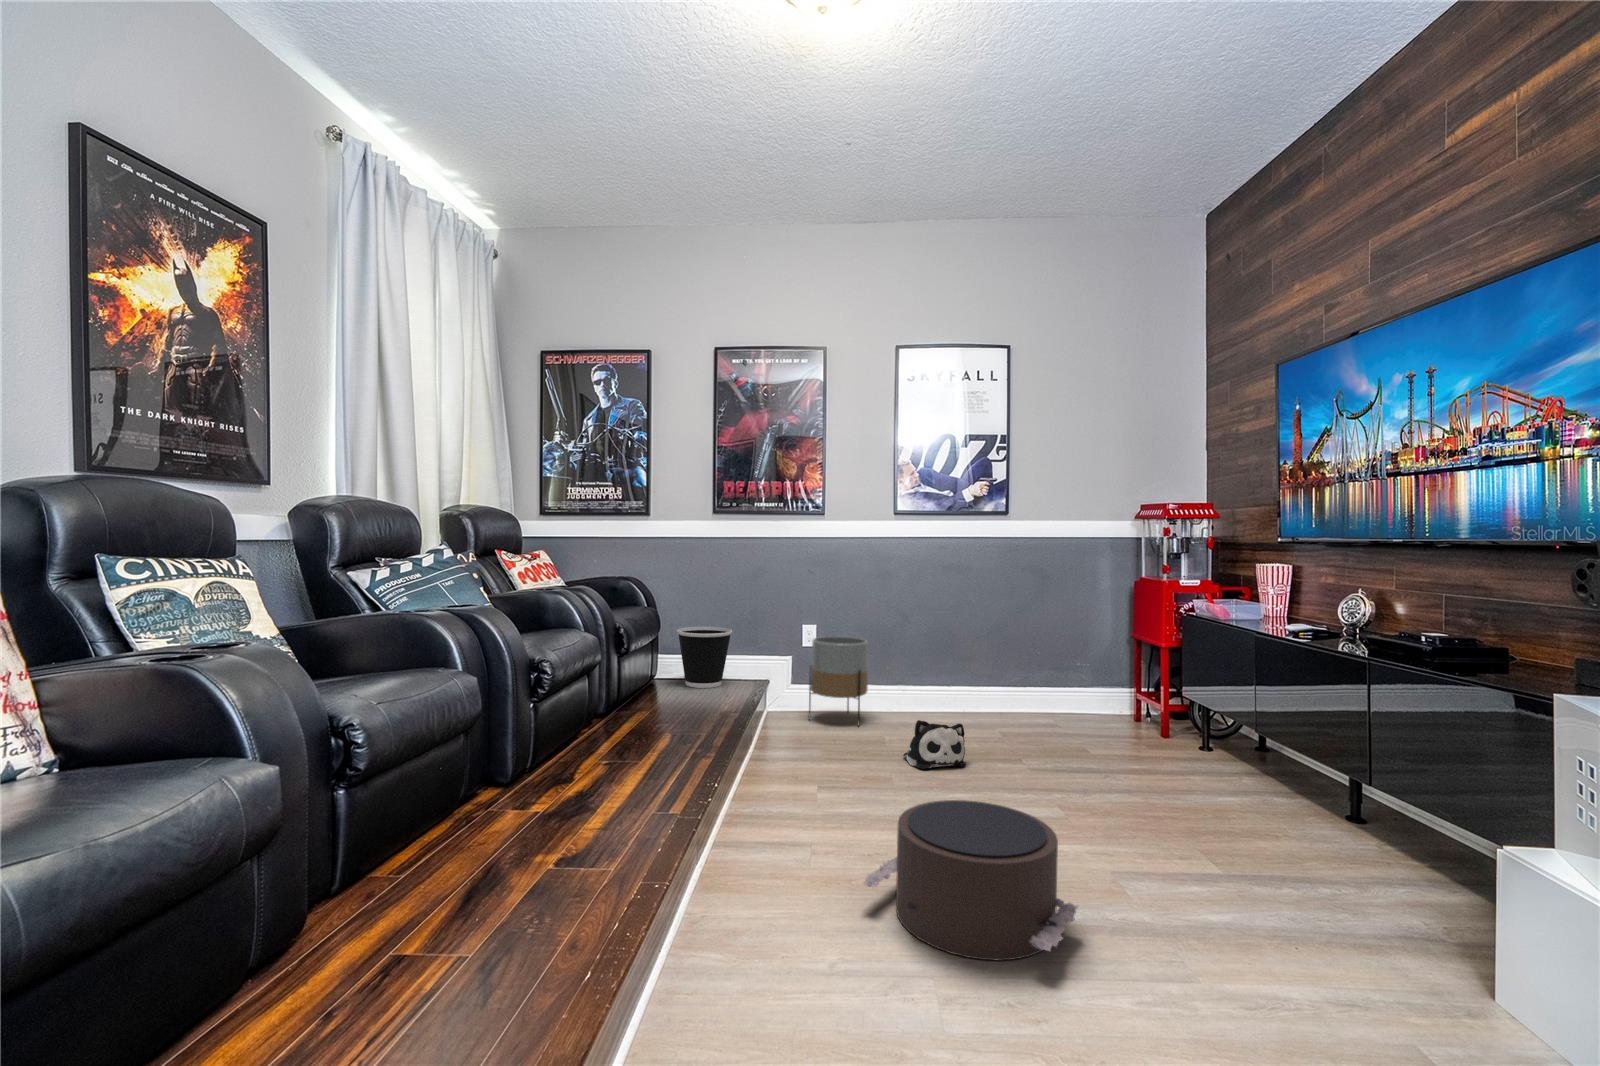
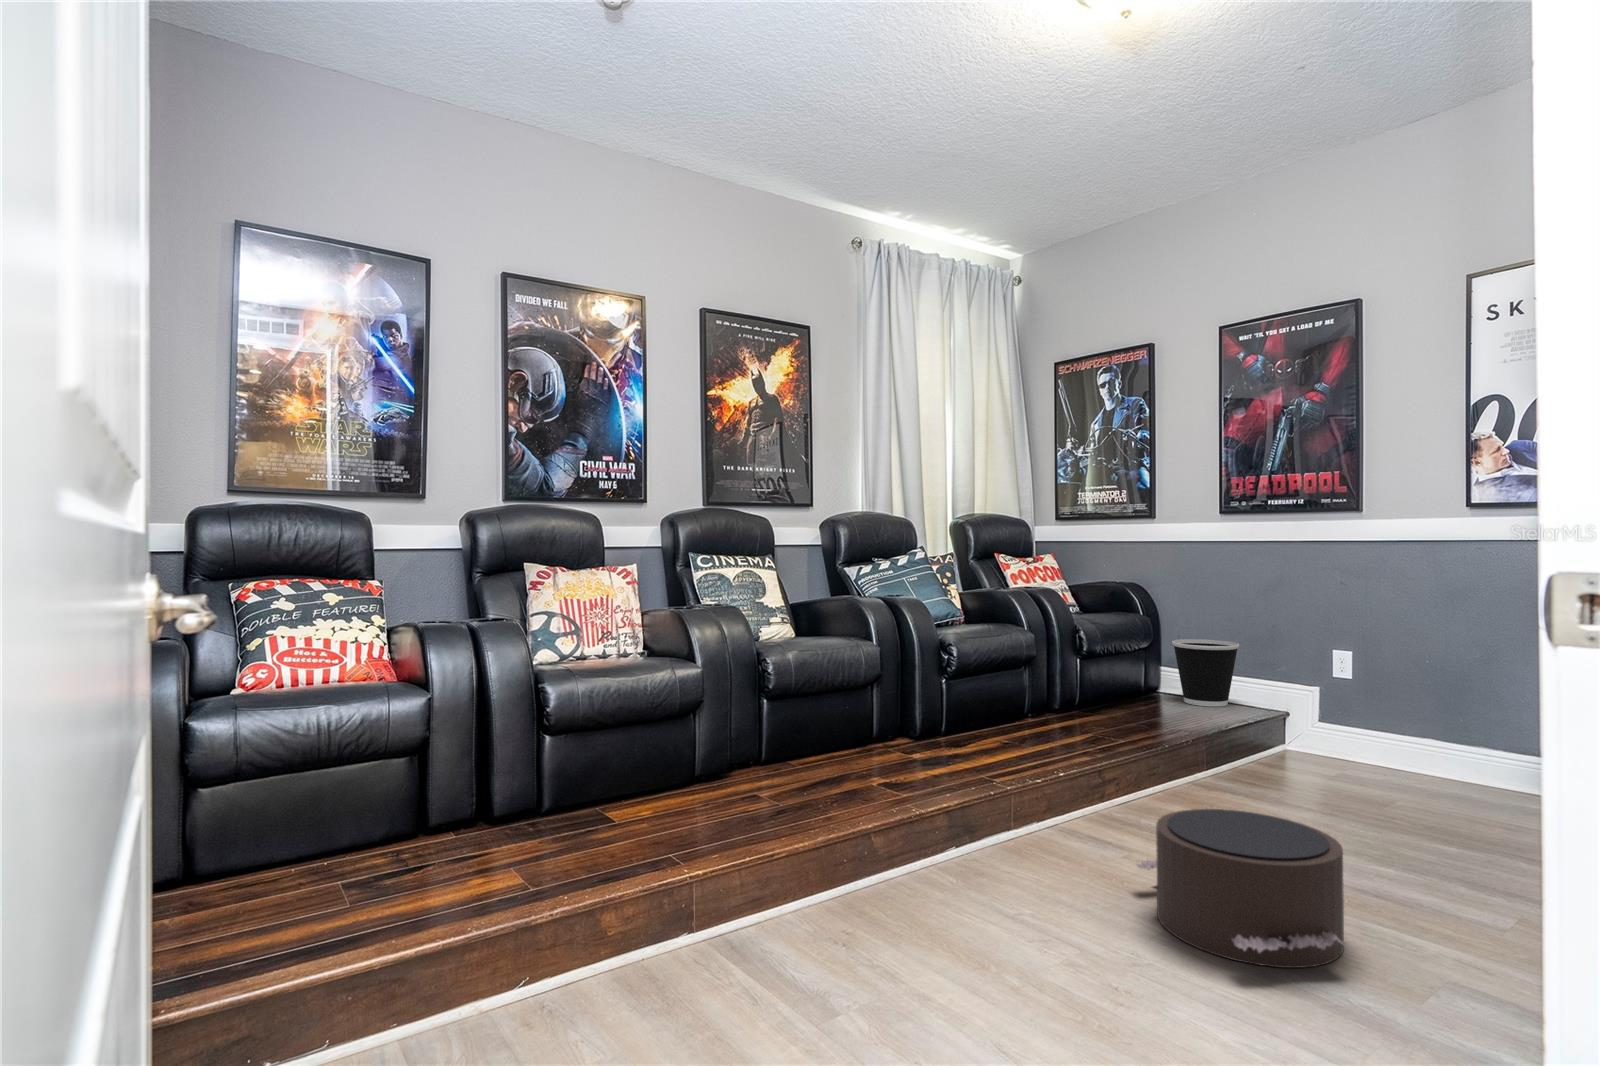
planter: present [809,636,868,725] -> none [1328,660,1417,777]
plush toy: present [903,720,966,769] -> none [1399,764,1493,836]

